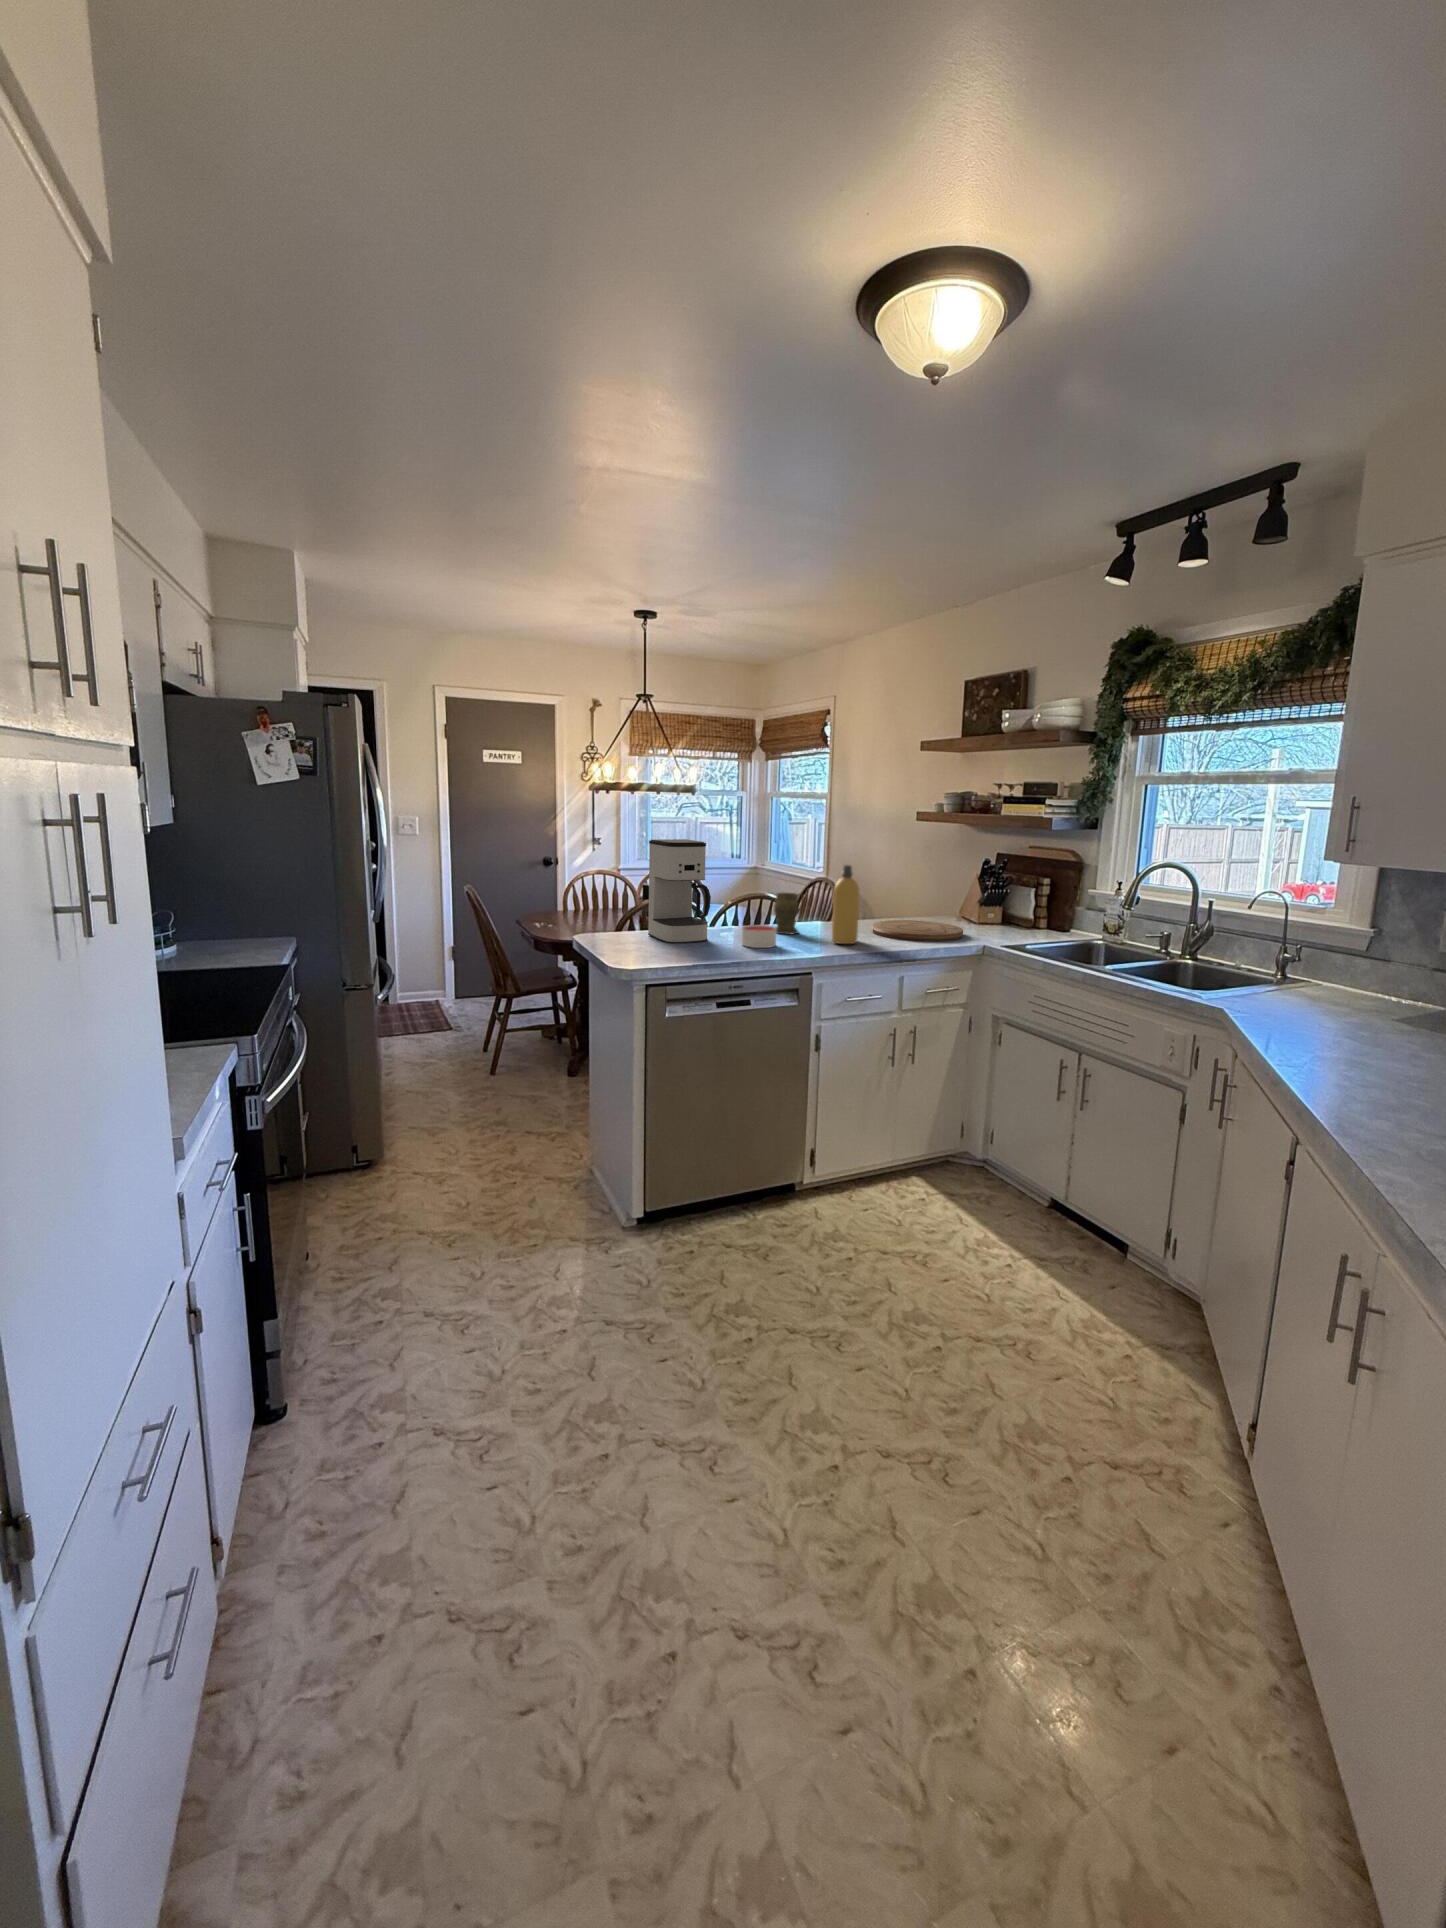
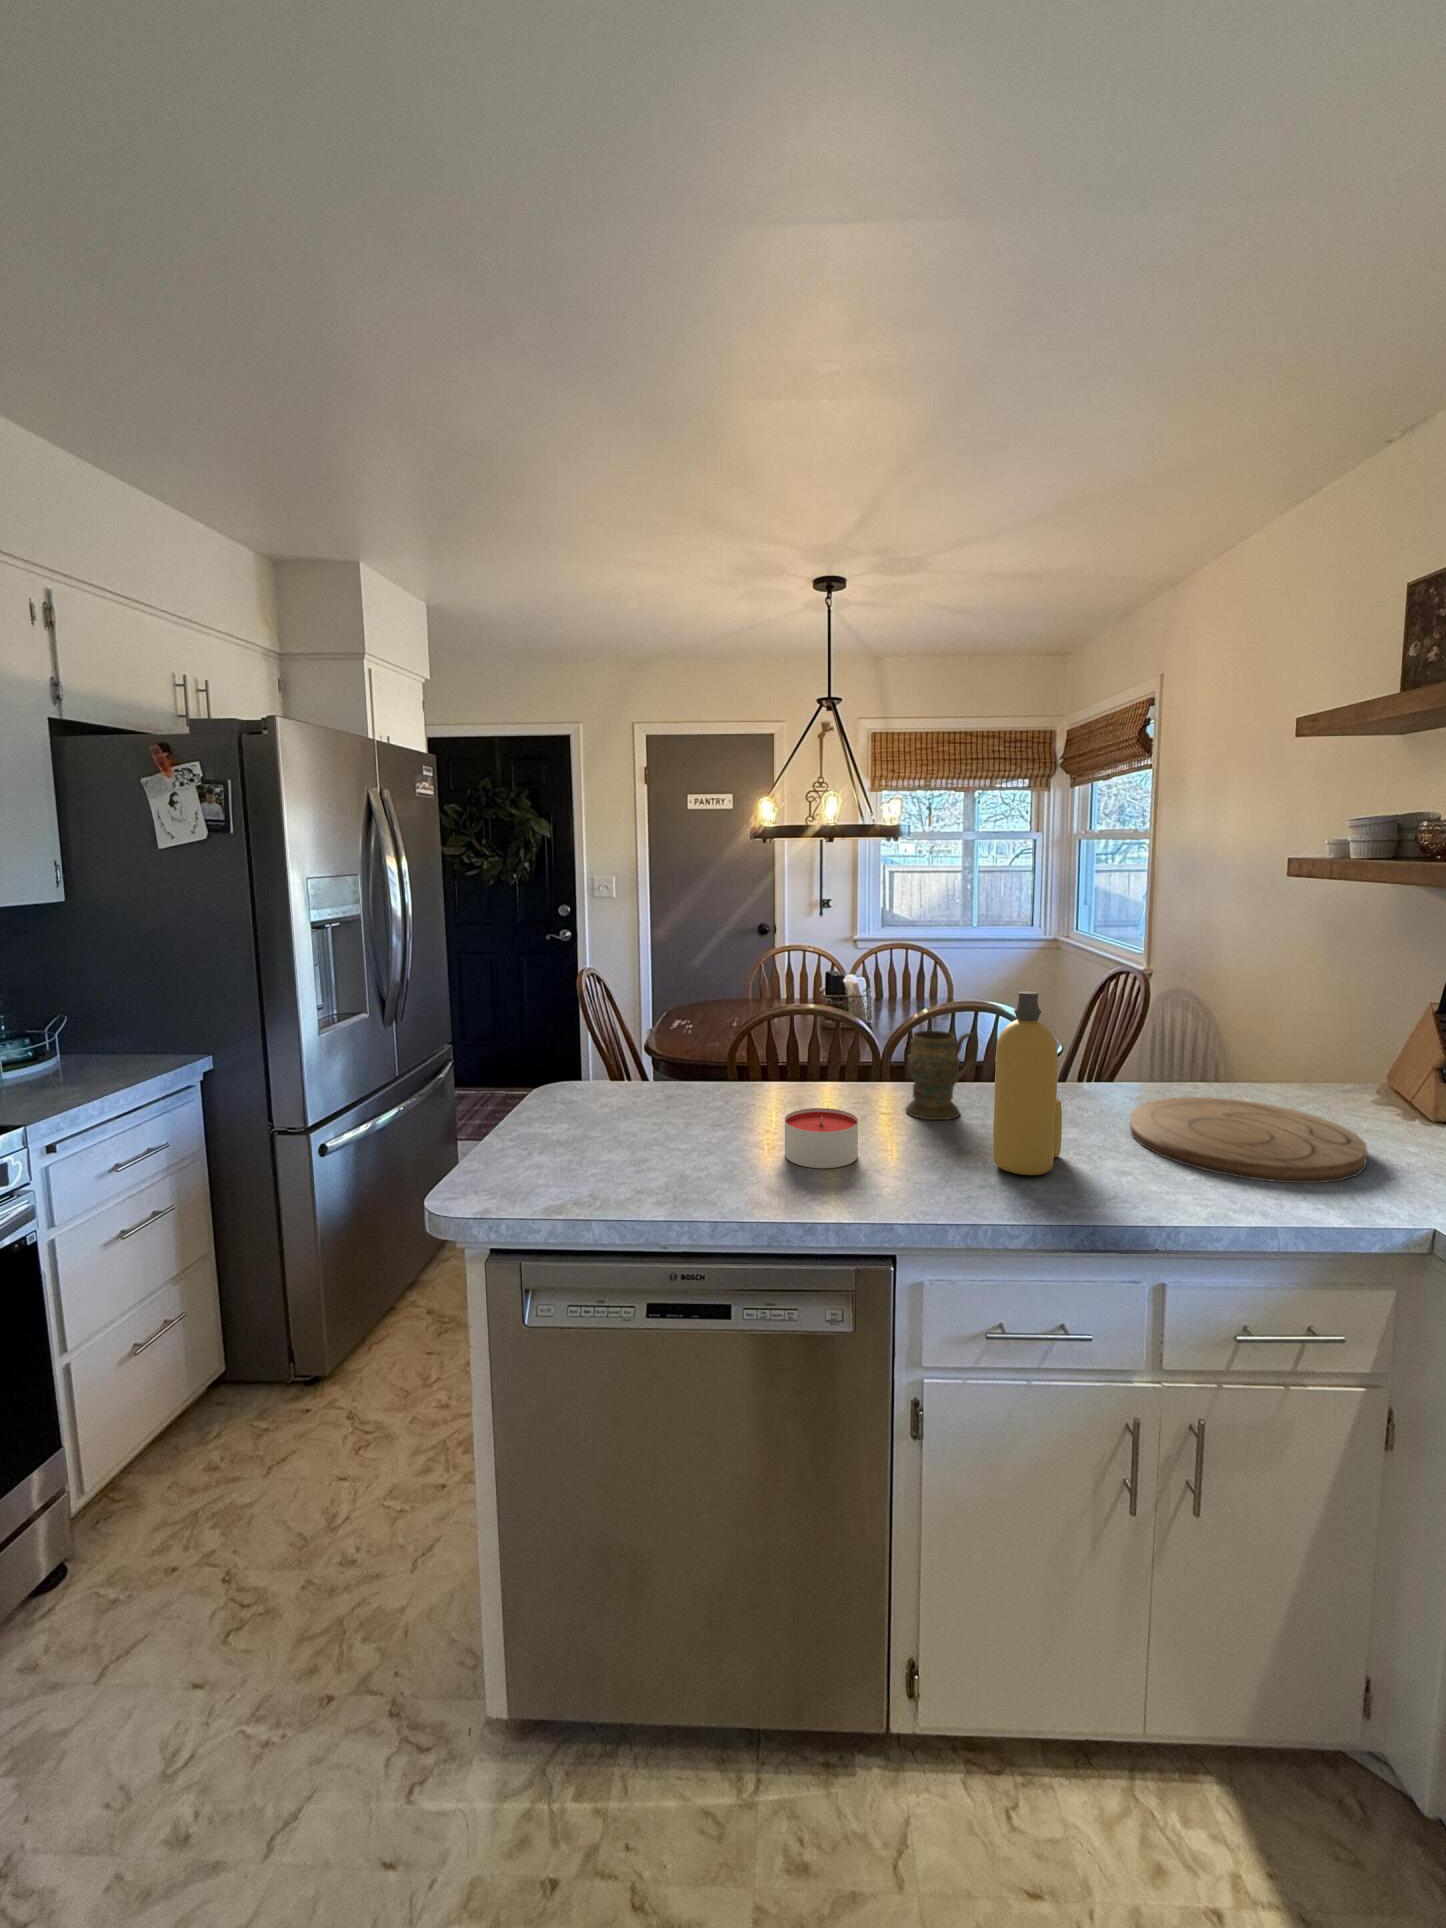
coffee maker: present [648,839,711,943] -> none [655,926,761,1132]

